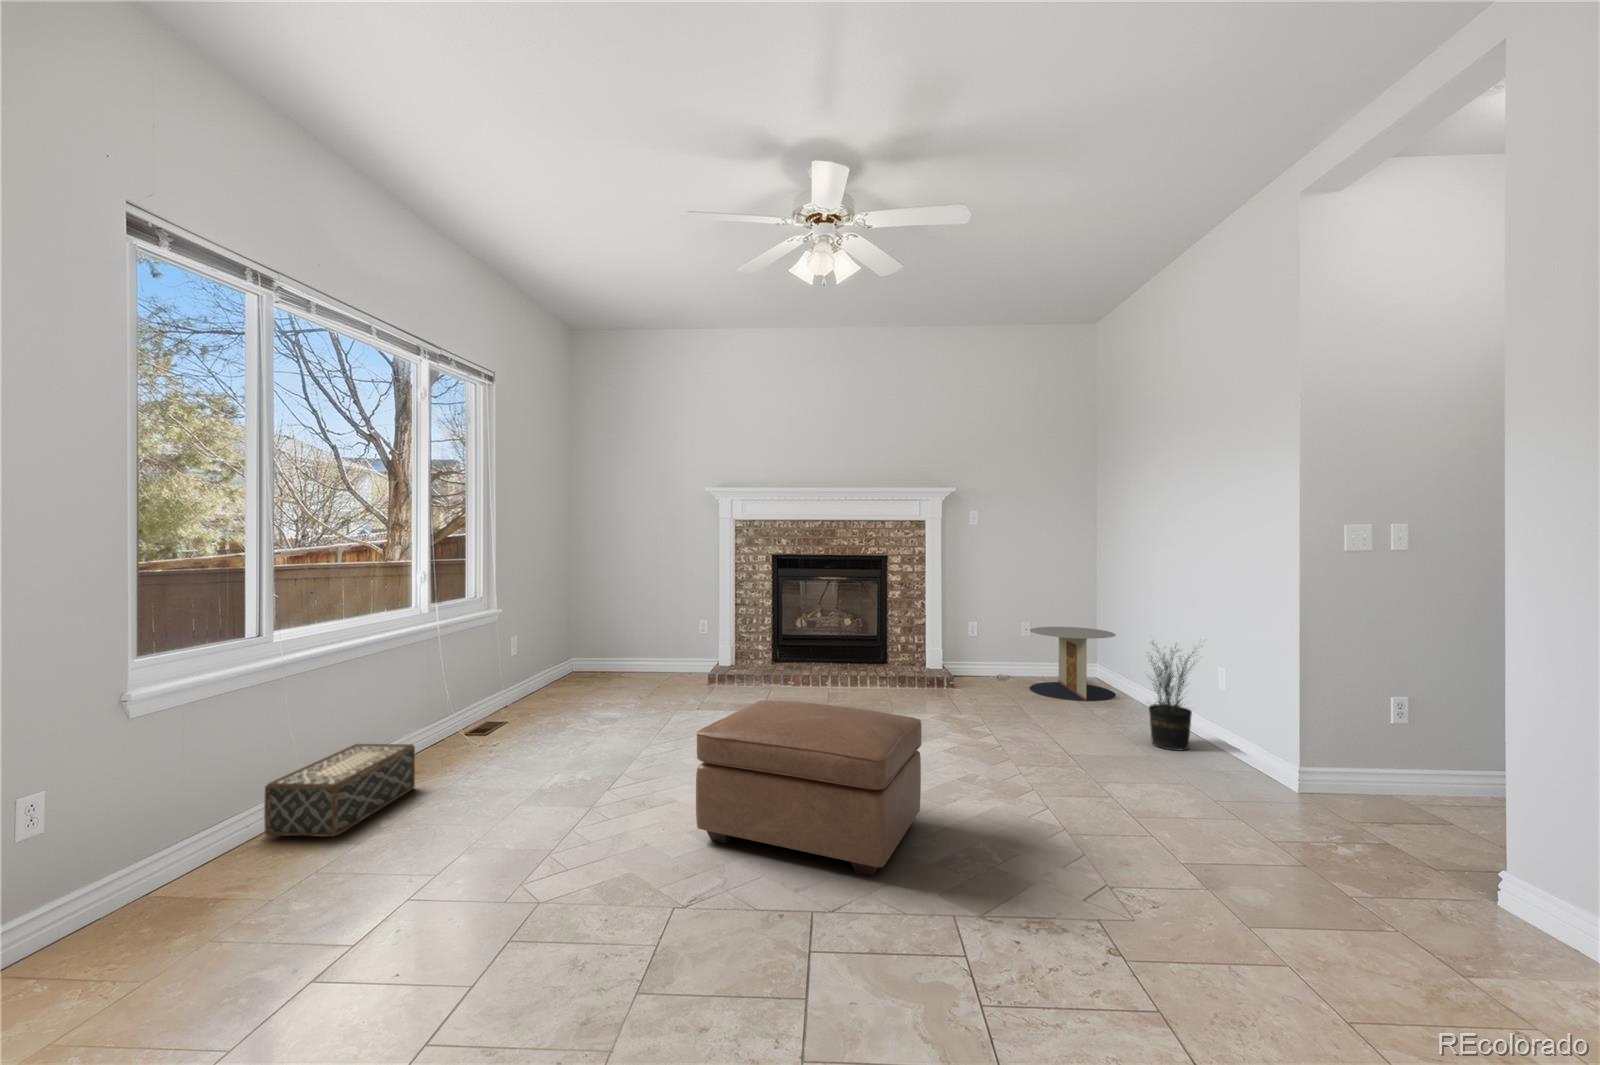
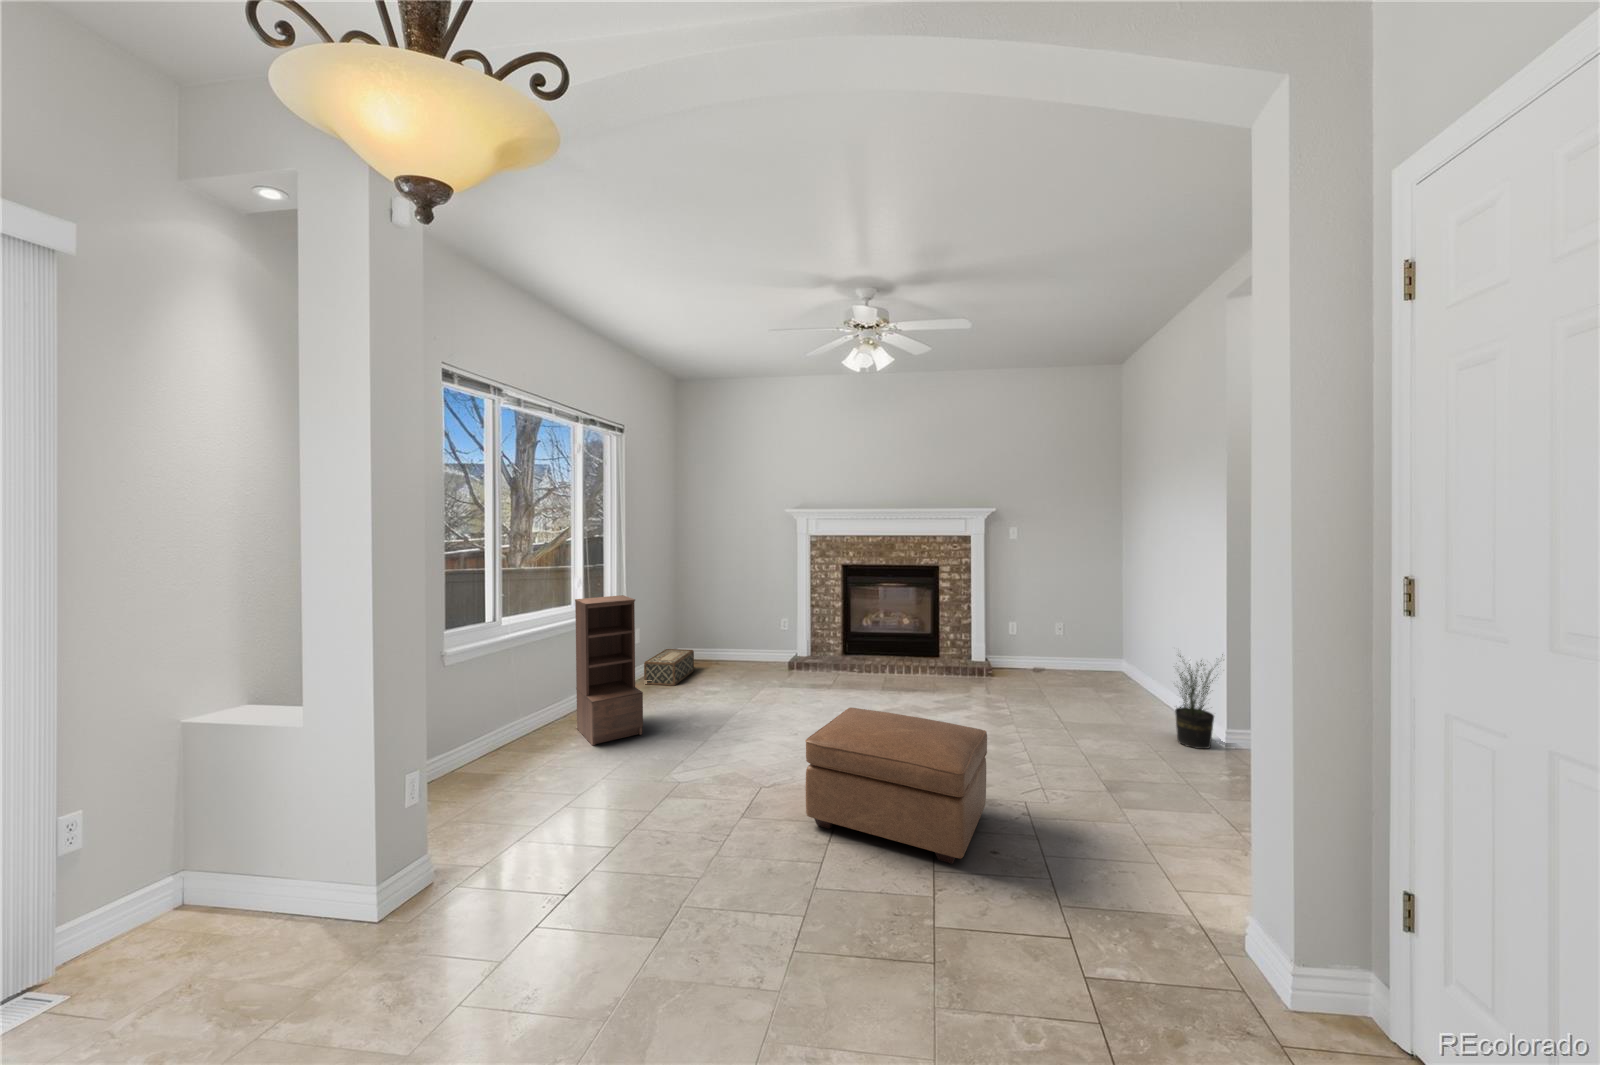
bookshelf: none [428,579,512,763] -> present [575,595,643,746]
side table: present [1030,627,1116,701] -> none [1064,628,1142,696]
woven basket: present [264,744,415,837] -> present [644,649,694,686]

